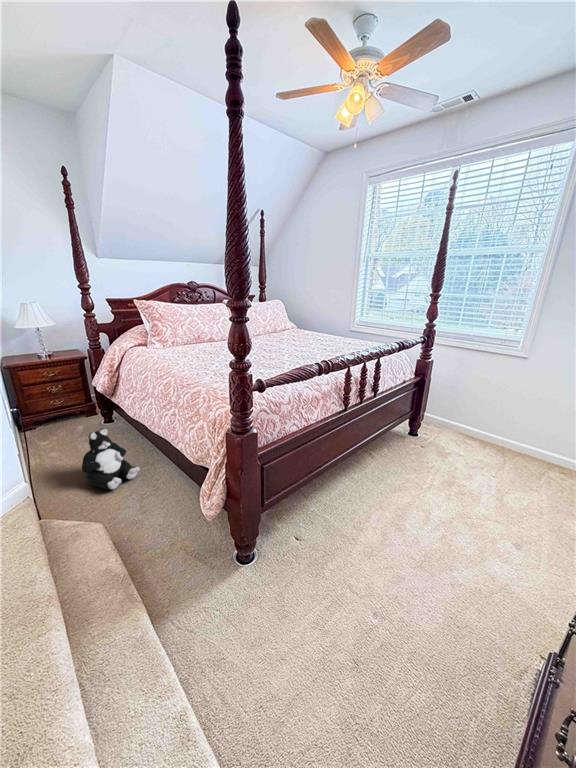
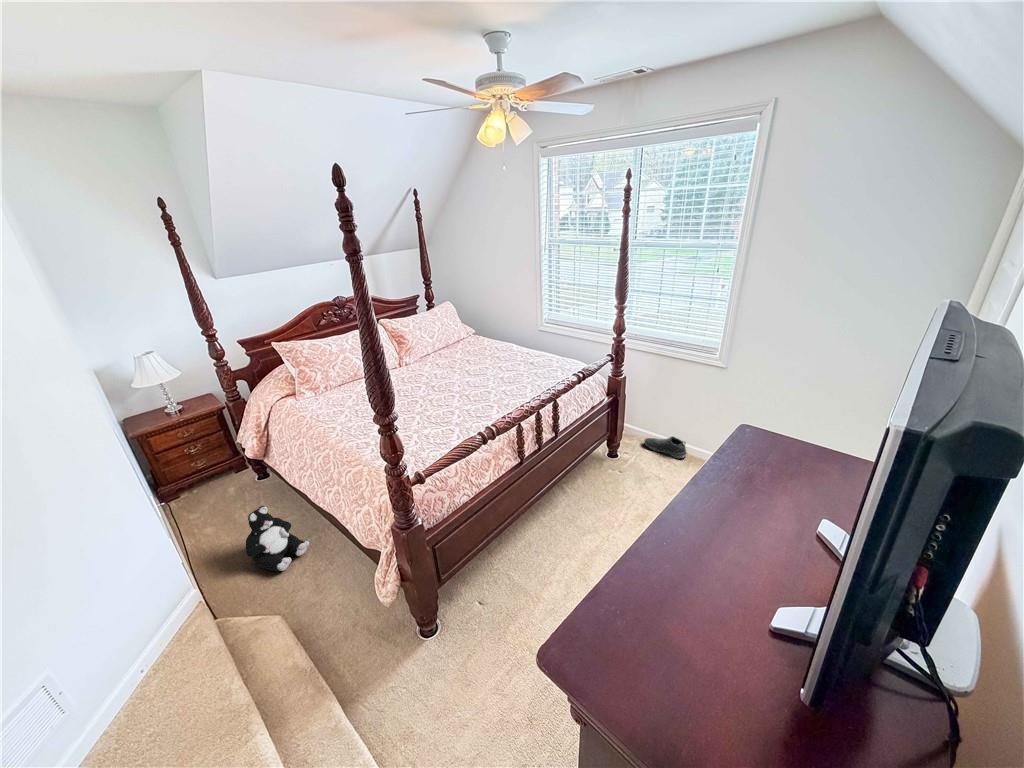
shoe: none [440,421,482,441] -> present [644,437,687,458]

